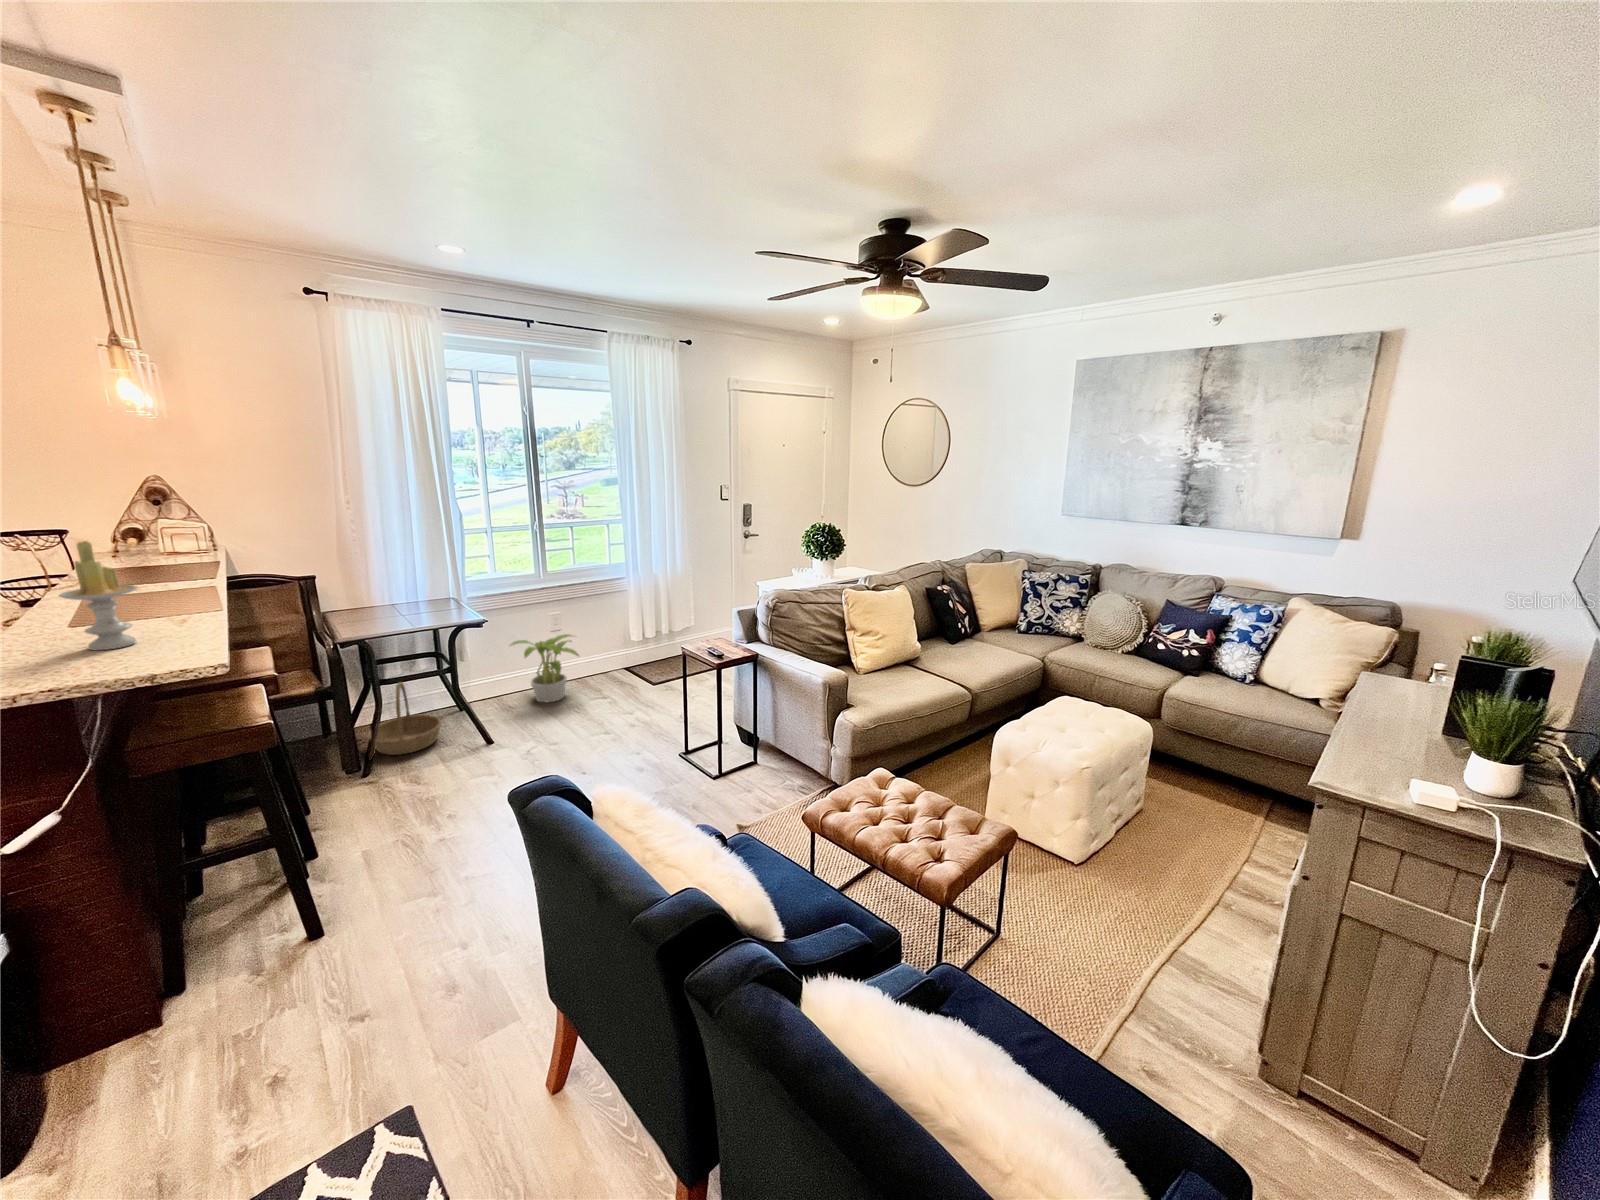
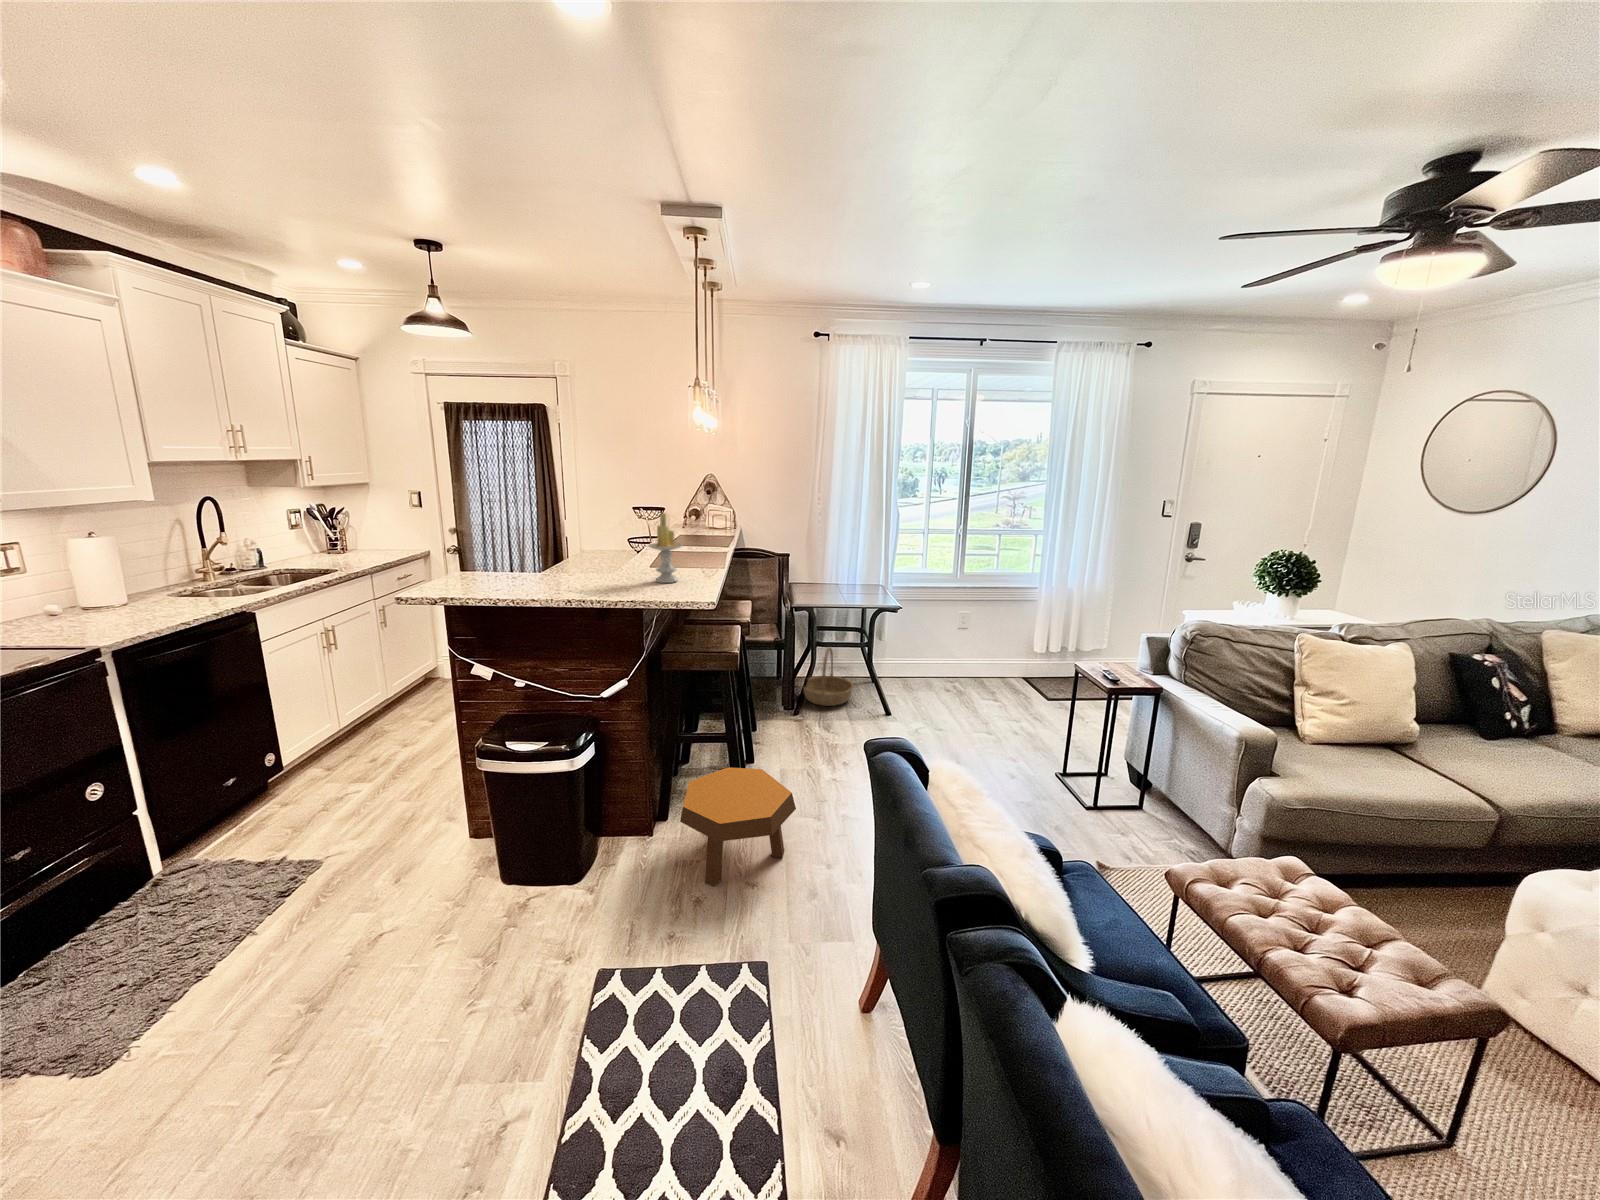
potted plant: present [511,634,579,702] -> none [917,631,978,693]
footstool: none [213,864,405,1052] -> present [680,767,796,886]

